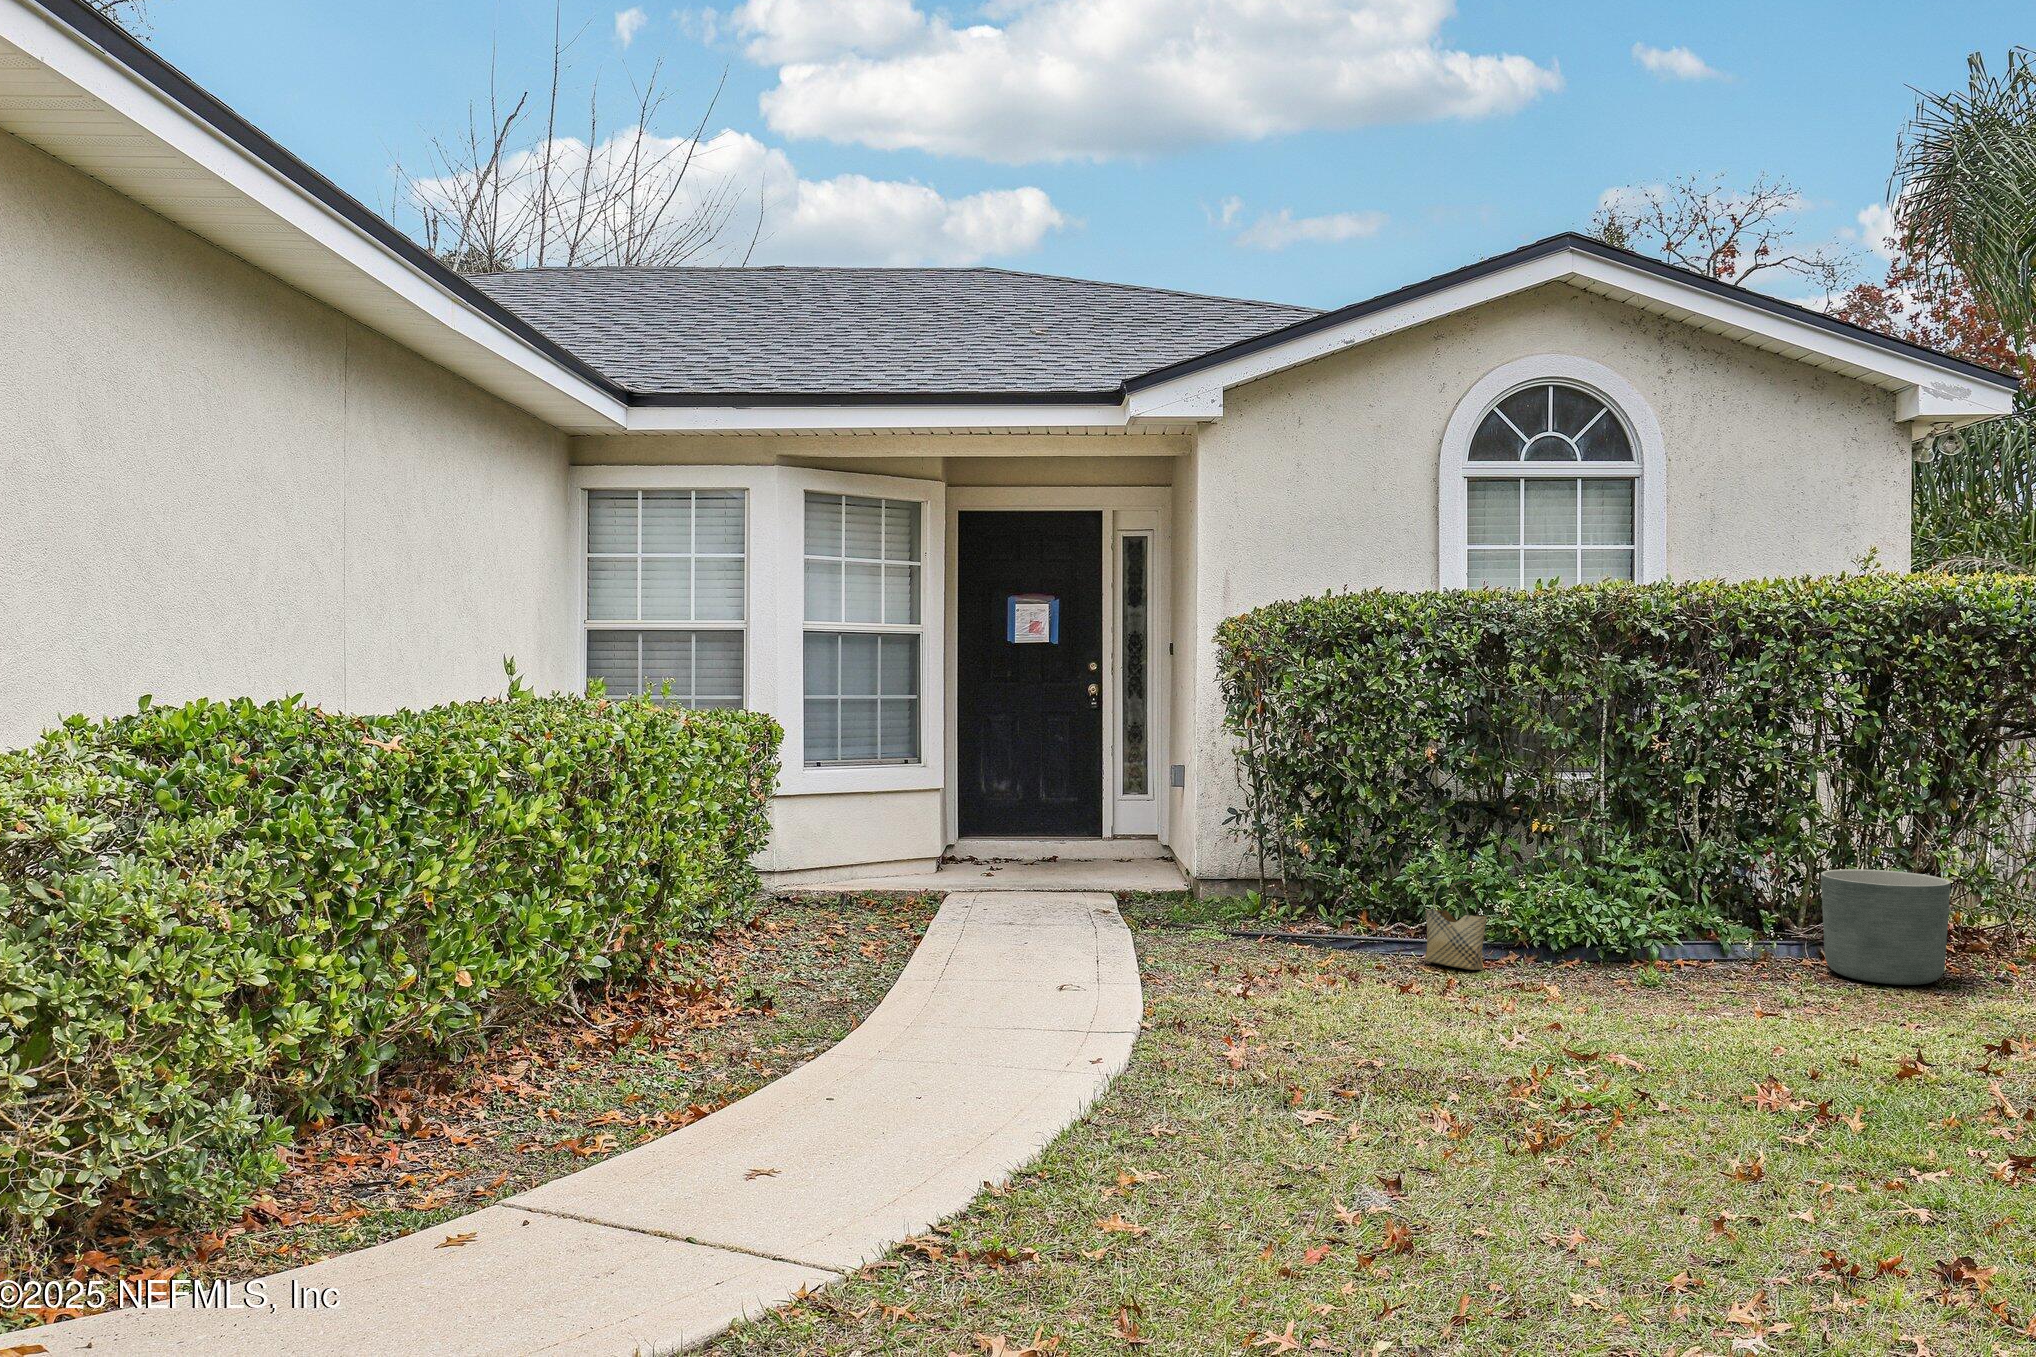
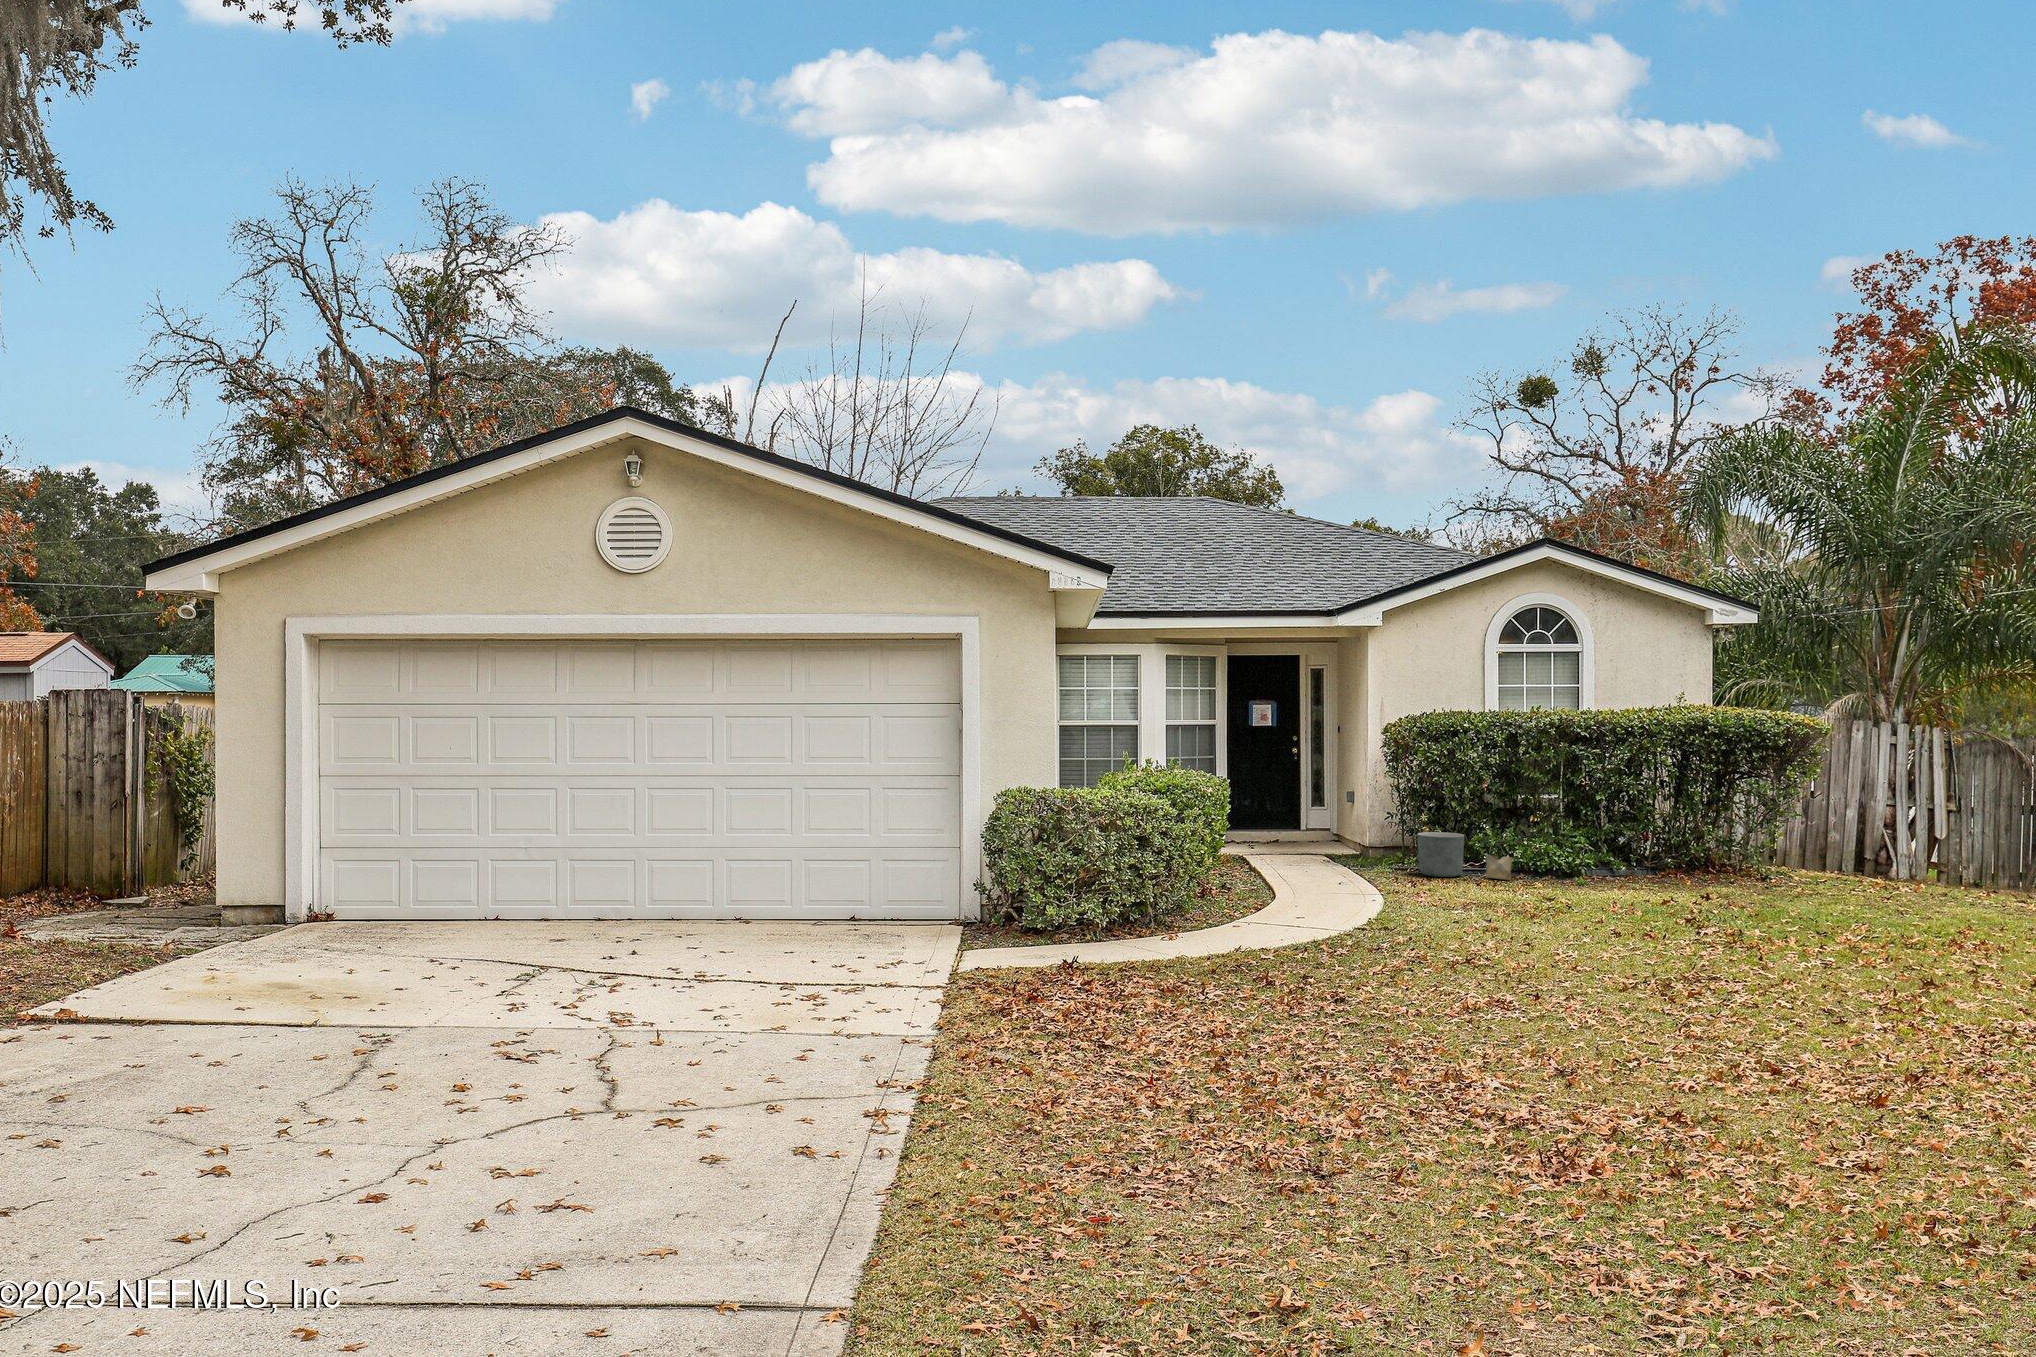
planter: present [1821,869,1950,985] -> present [1417,832,1464,877]

